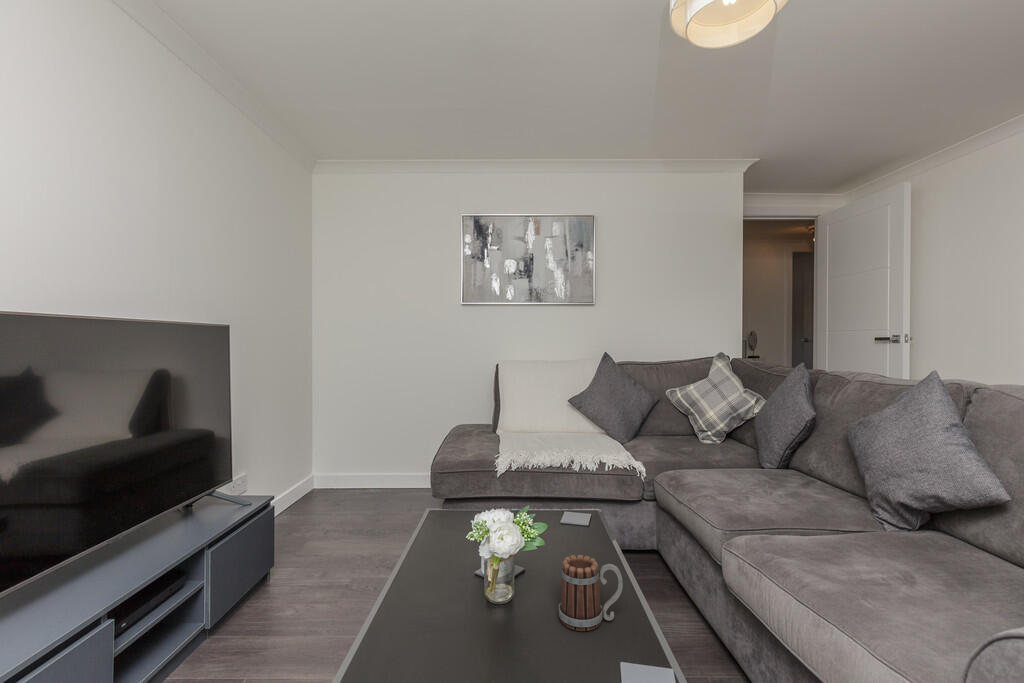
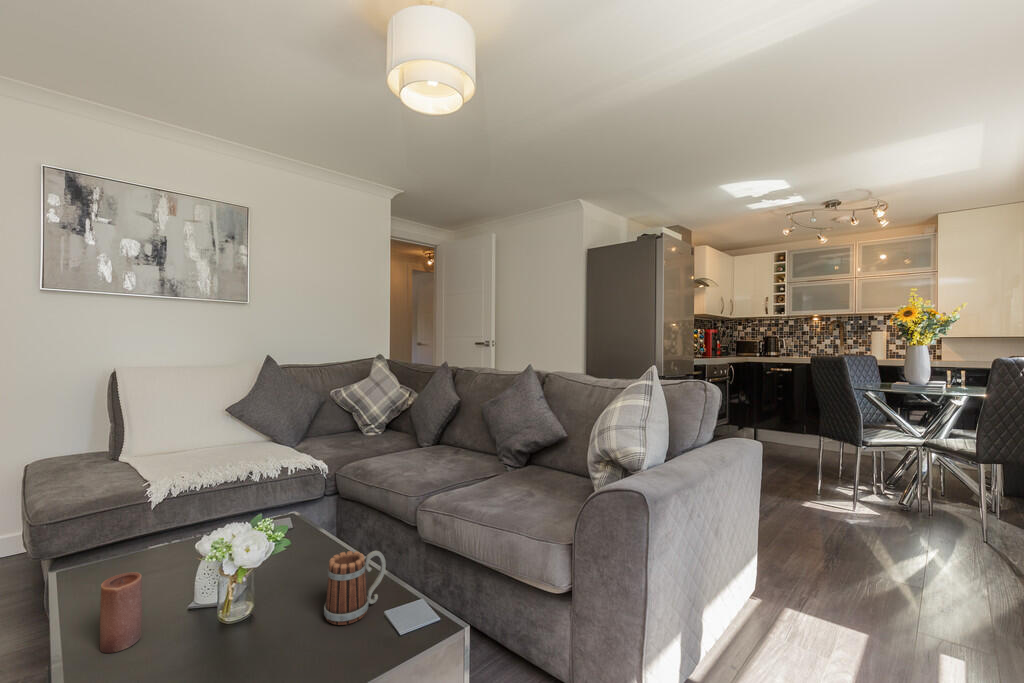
candle: none [415,519,440,578] -> present [100,572,142,653]

